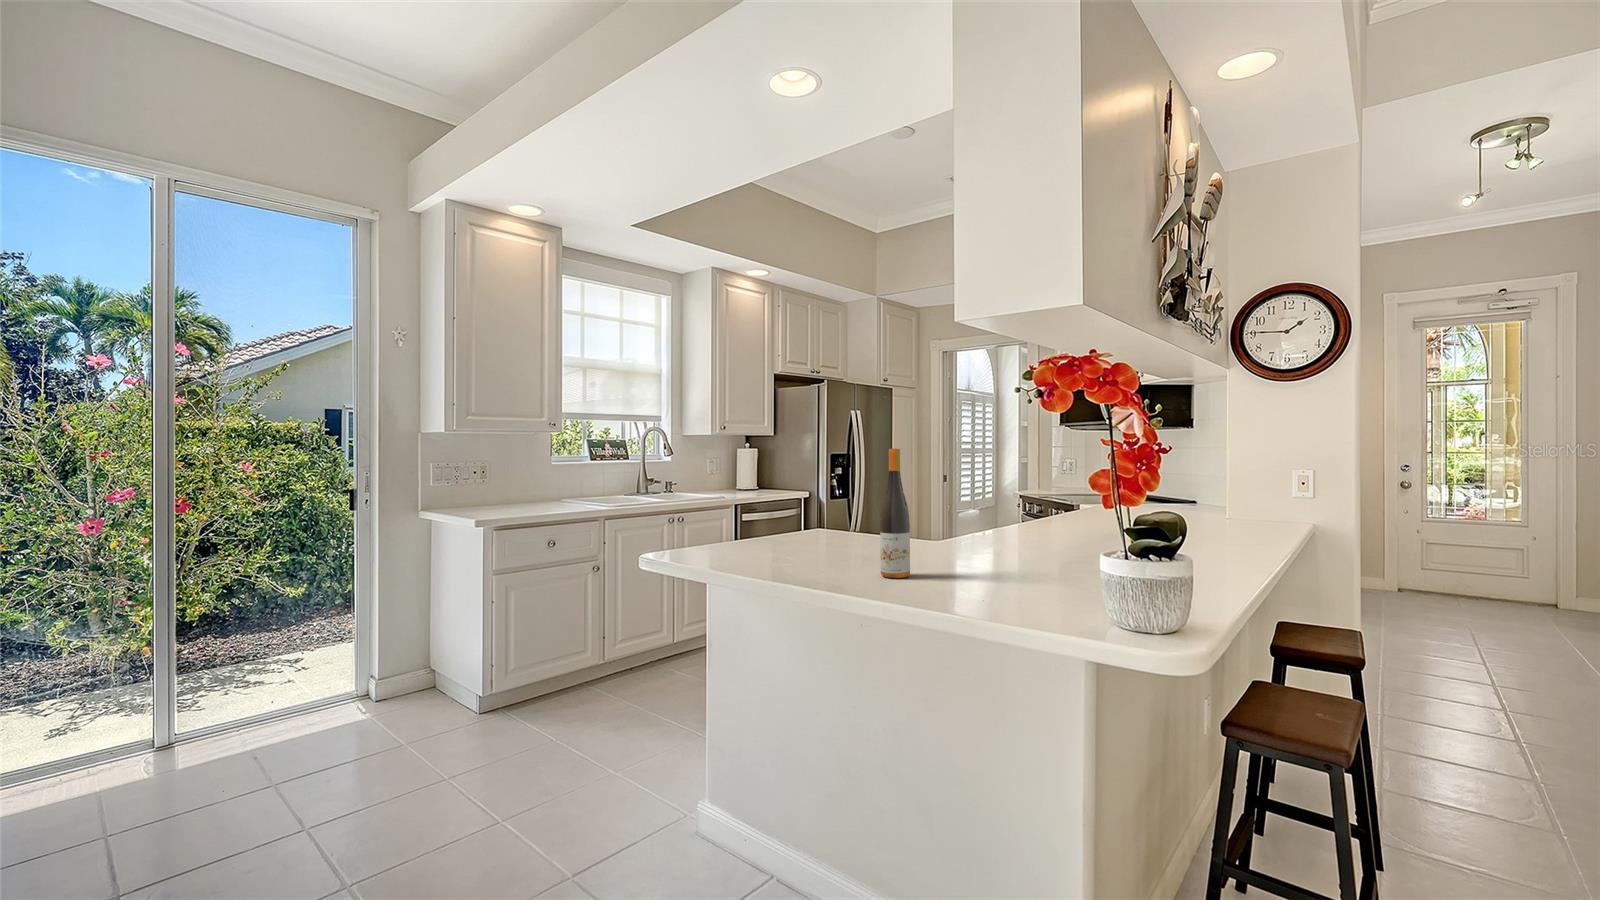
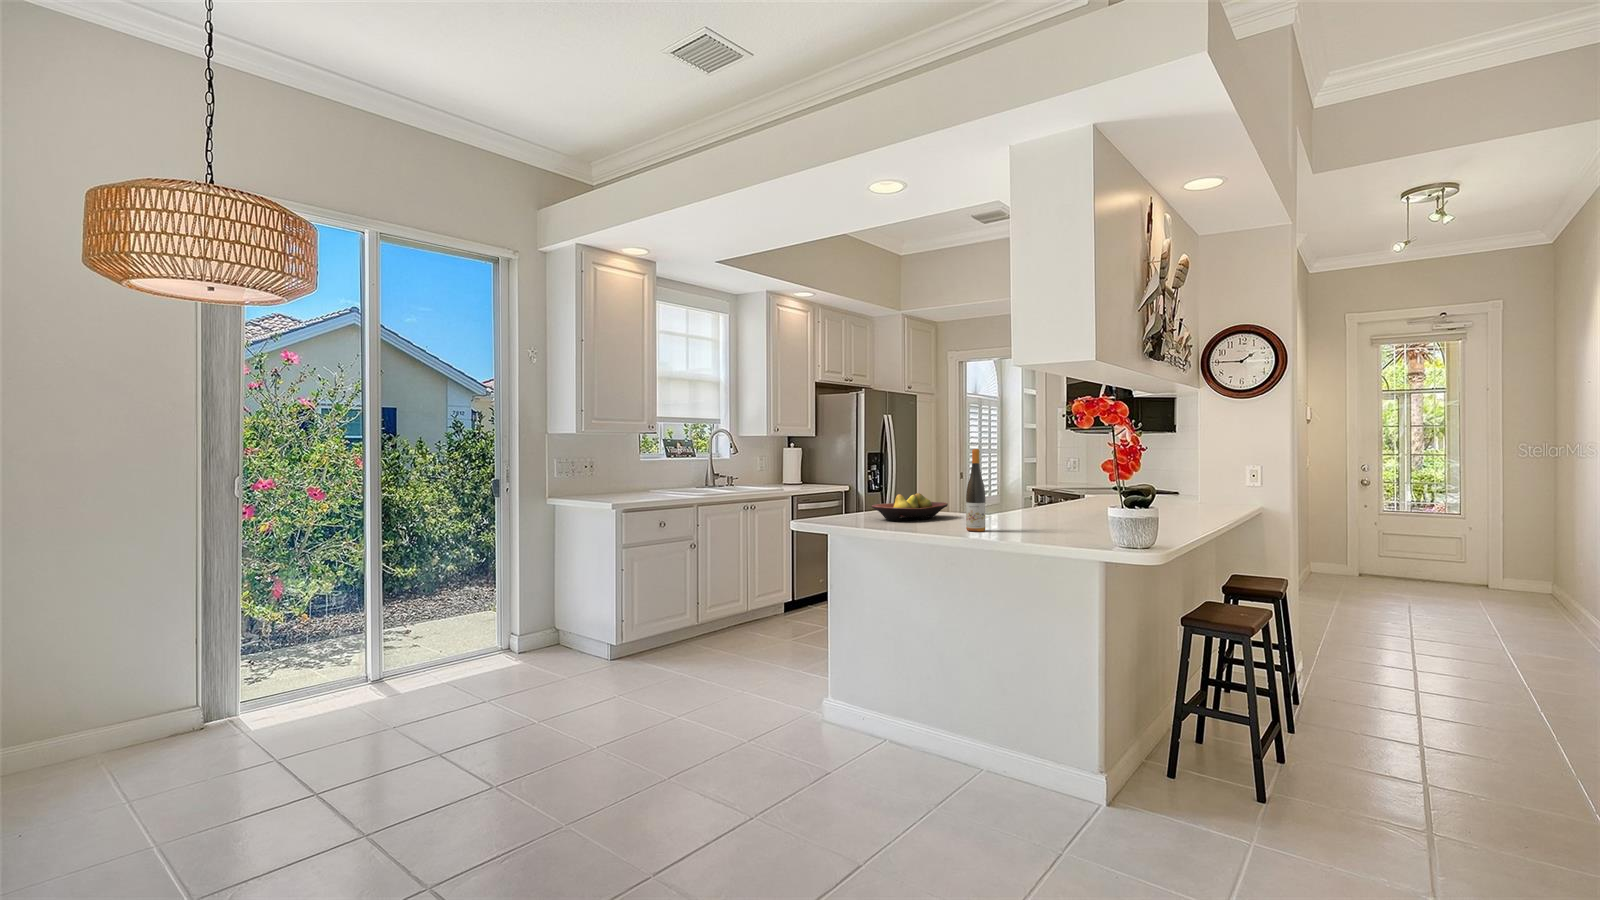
fruit bowl: none [766,511,879,553] -> present [872,493,948,521]

